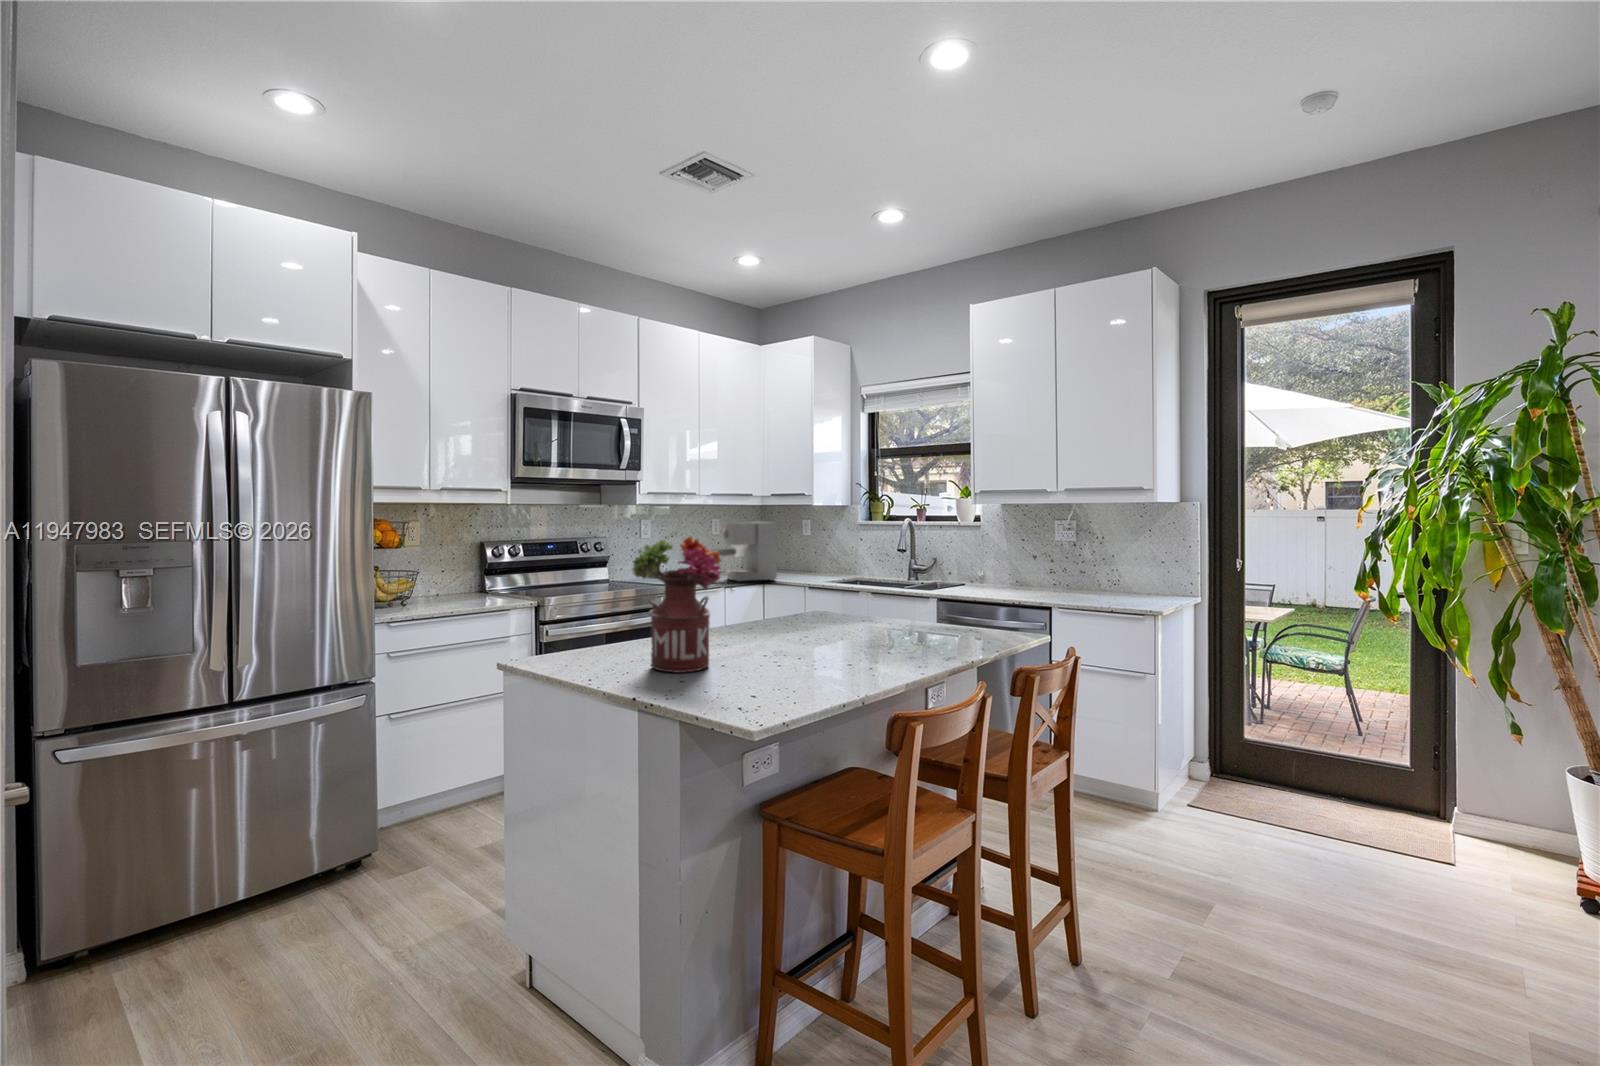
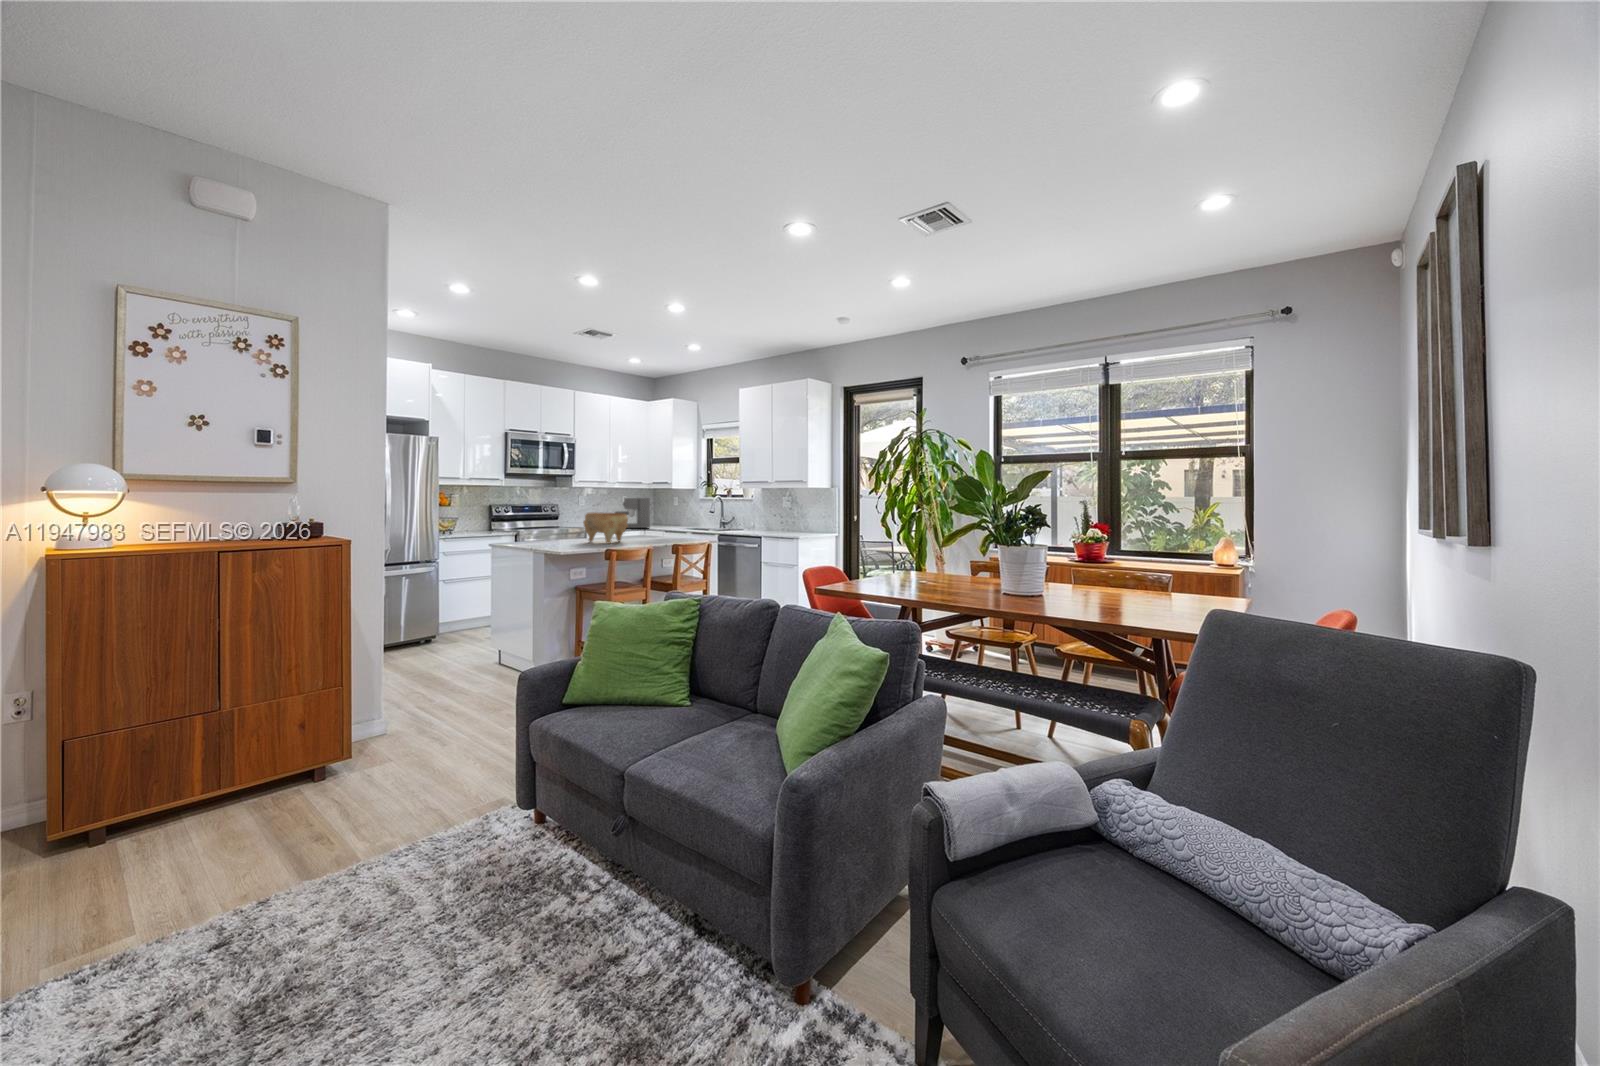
flower arrangement: present [632,536,721,673] -> none [524,498,561,547]
decorative bowl: none [748,567,860,649] -> present [583,512,628,543]

